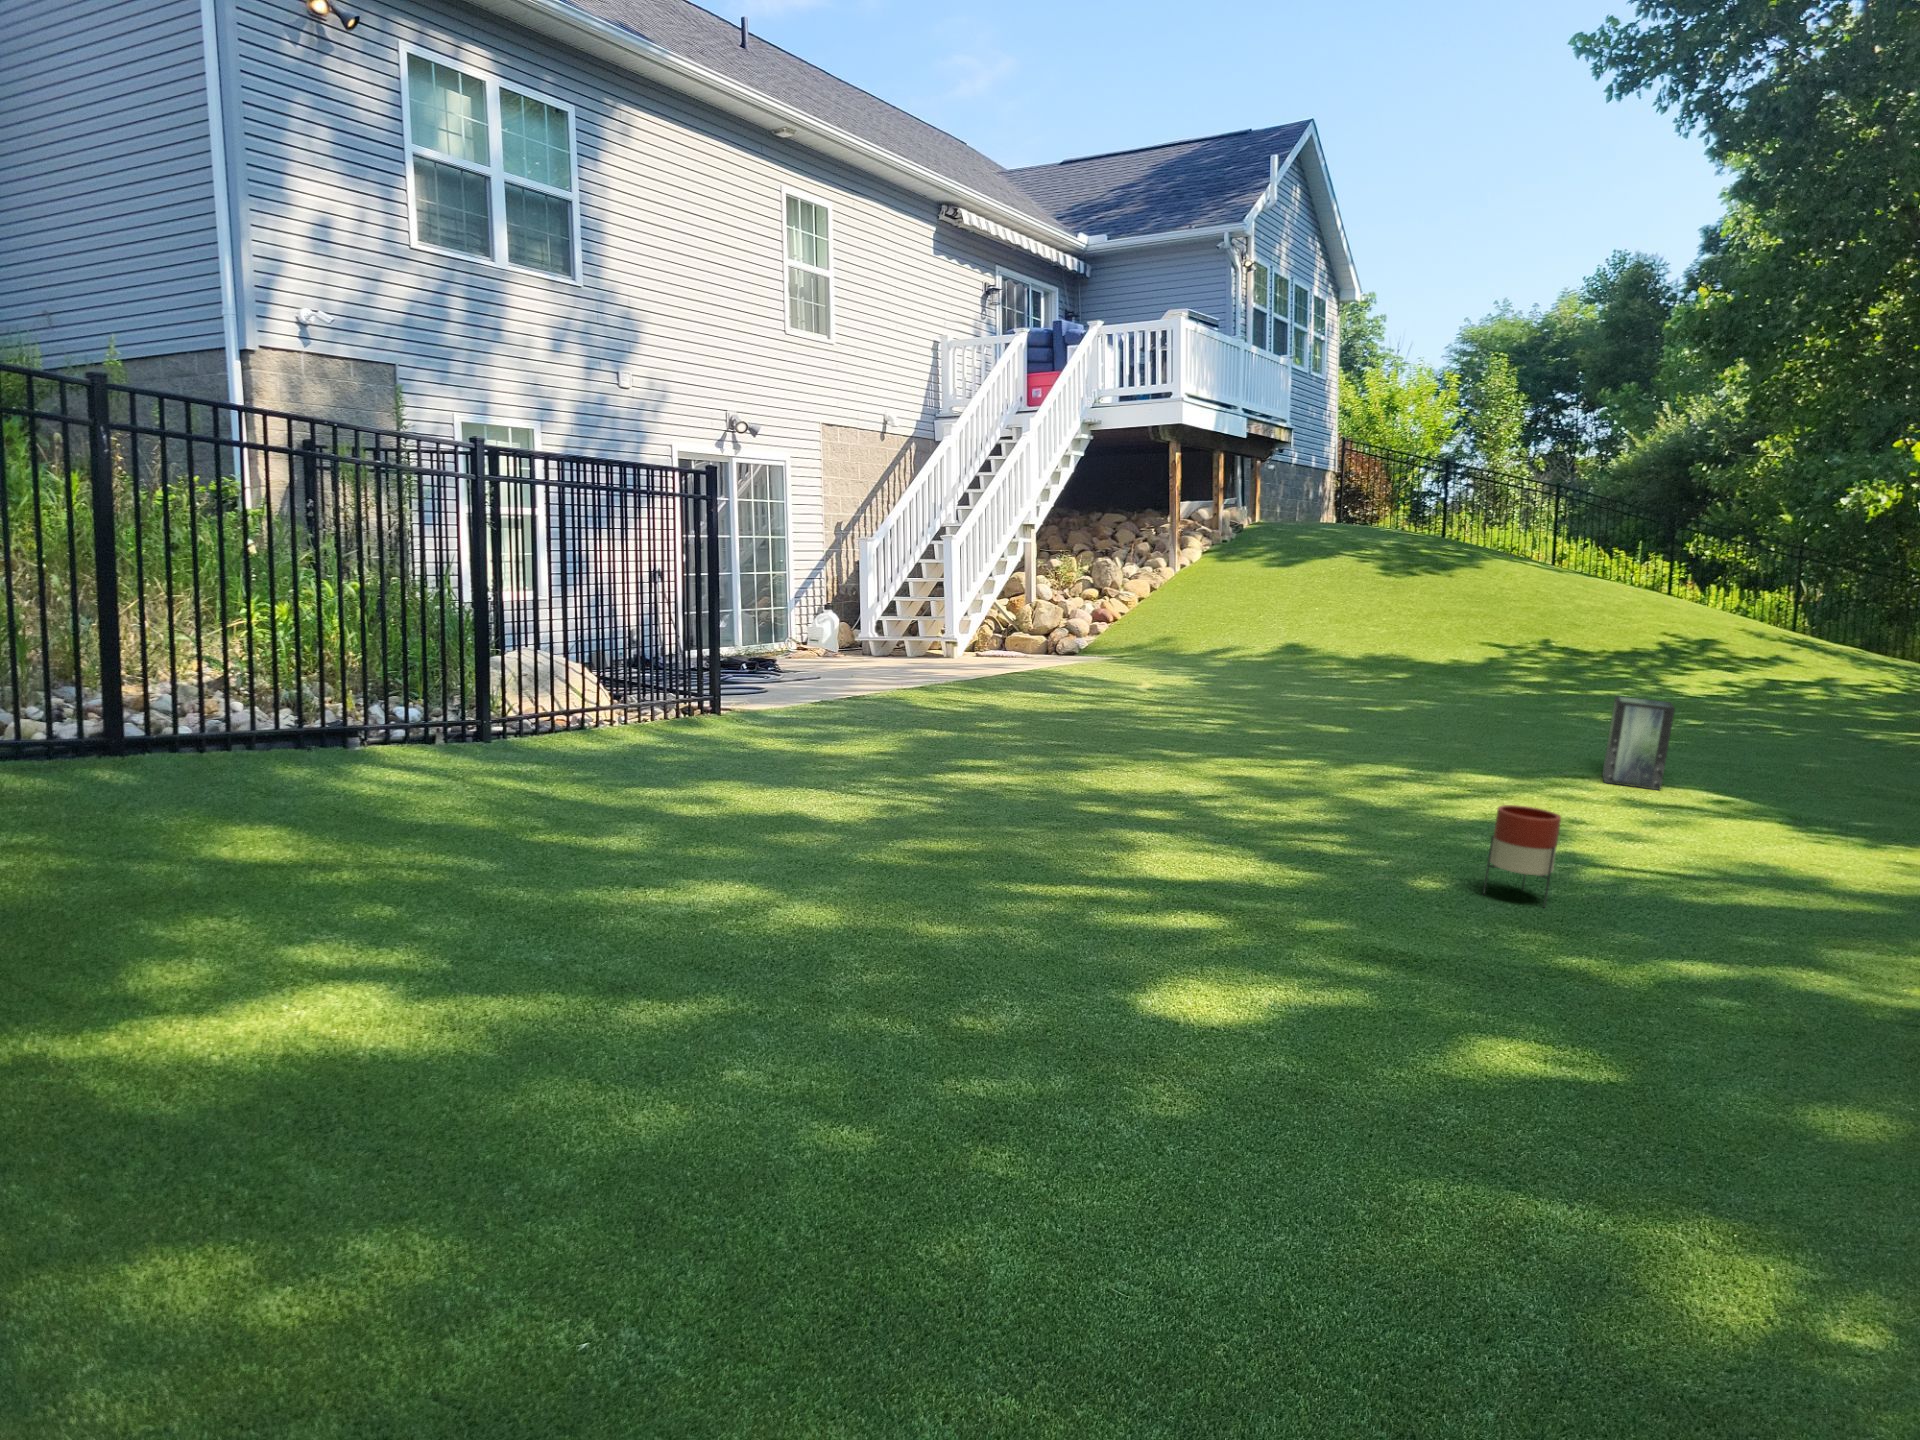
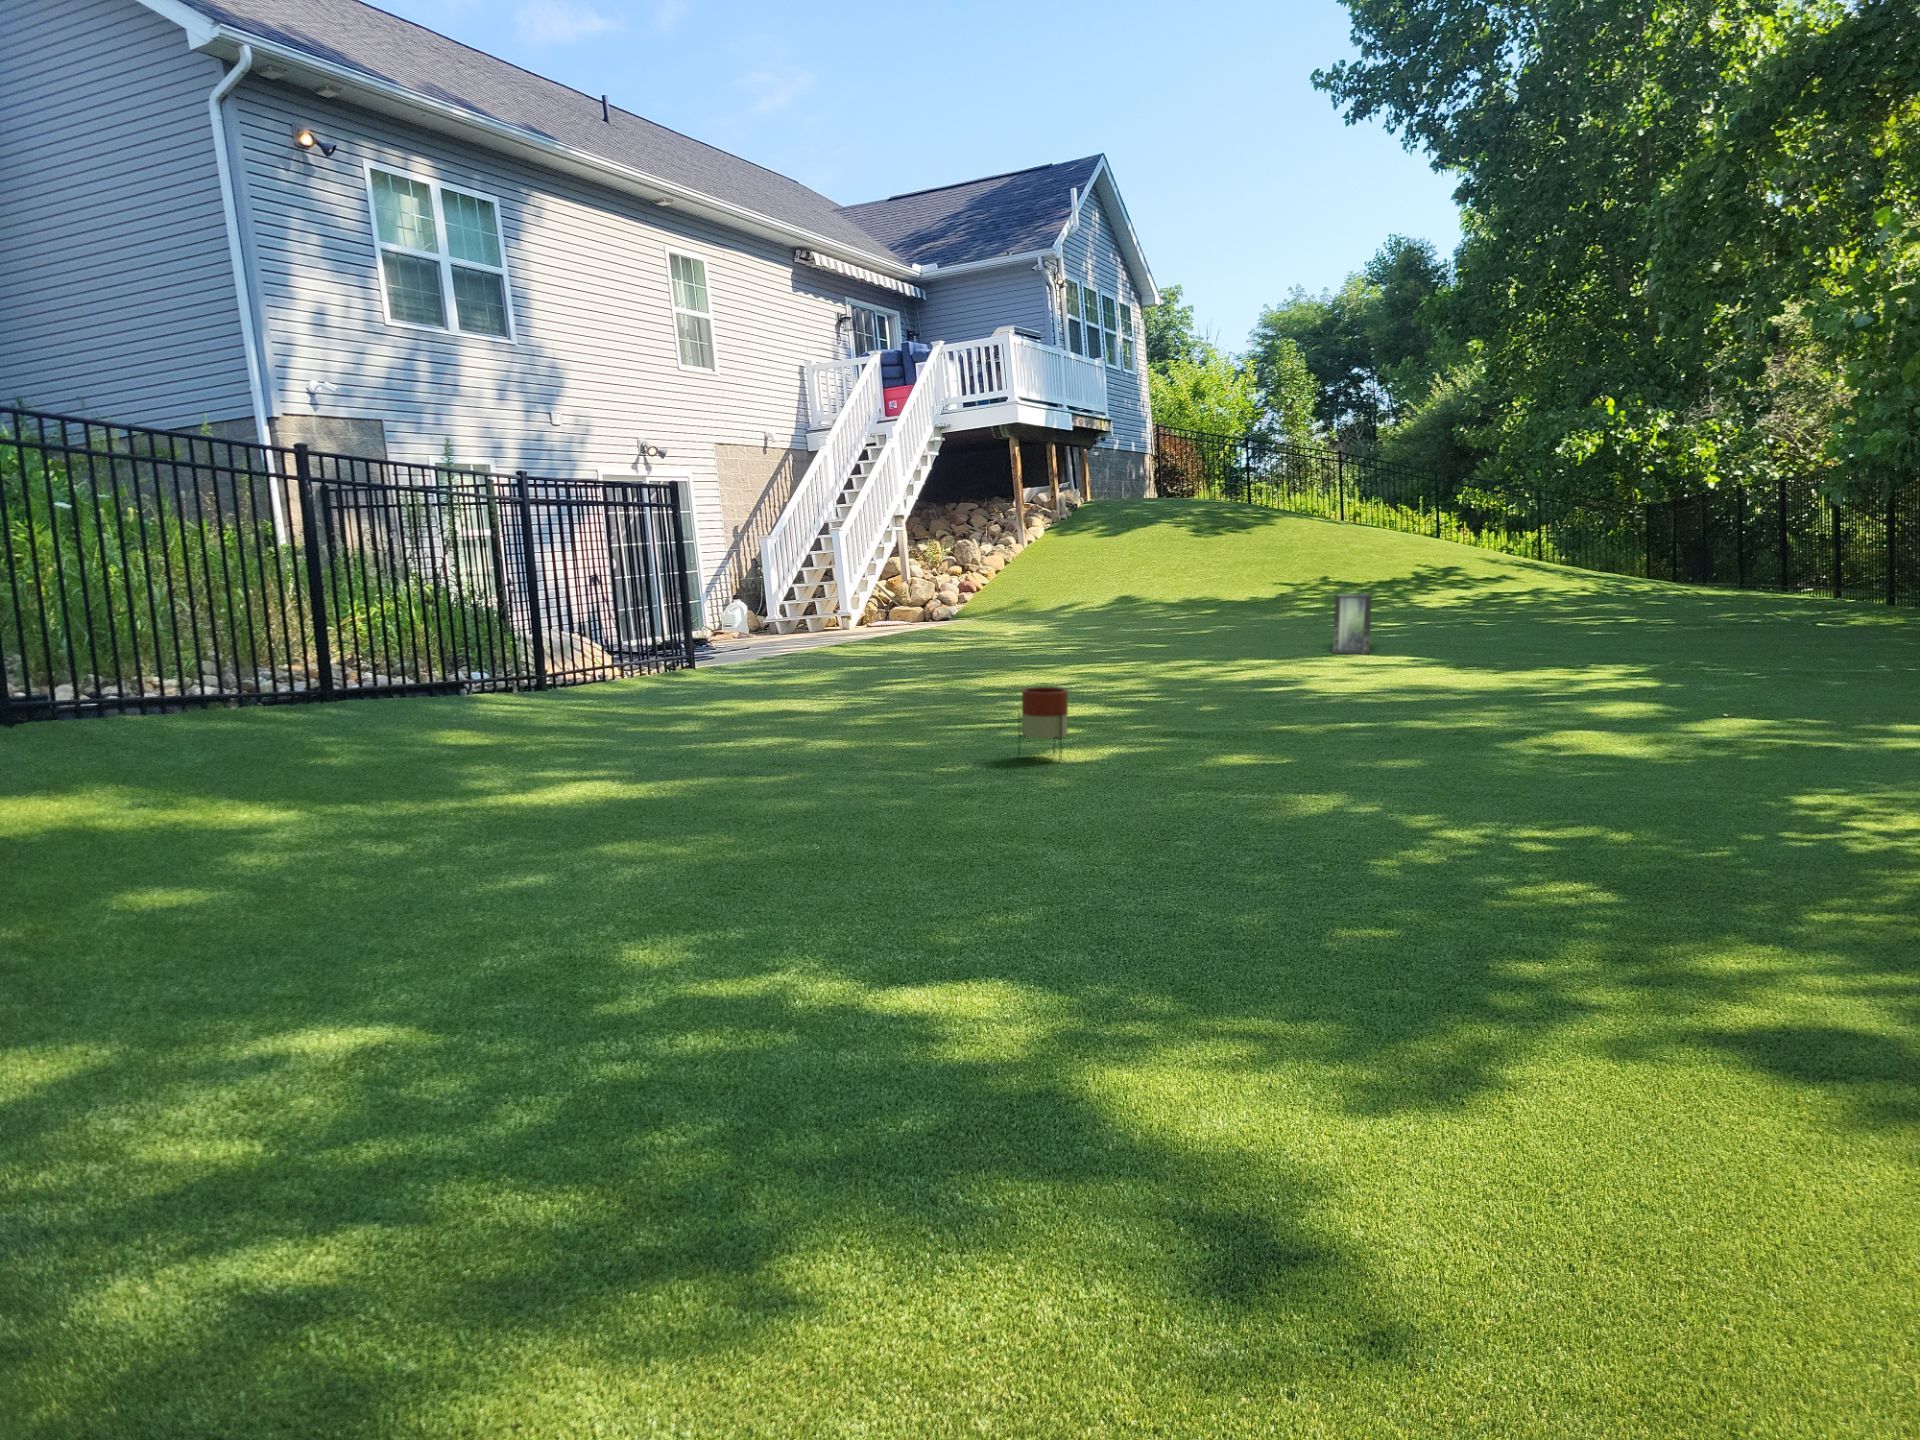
planter: present [1483,805,1561,907] -> present [1018,687,1068,757]

